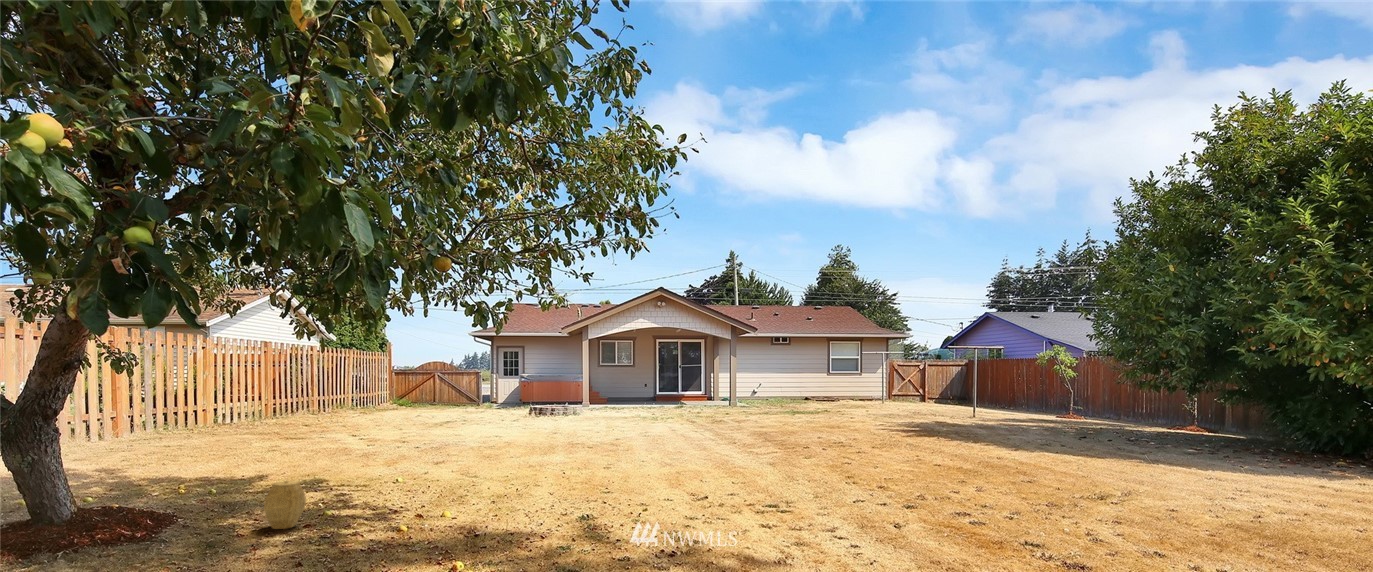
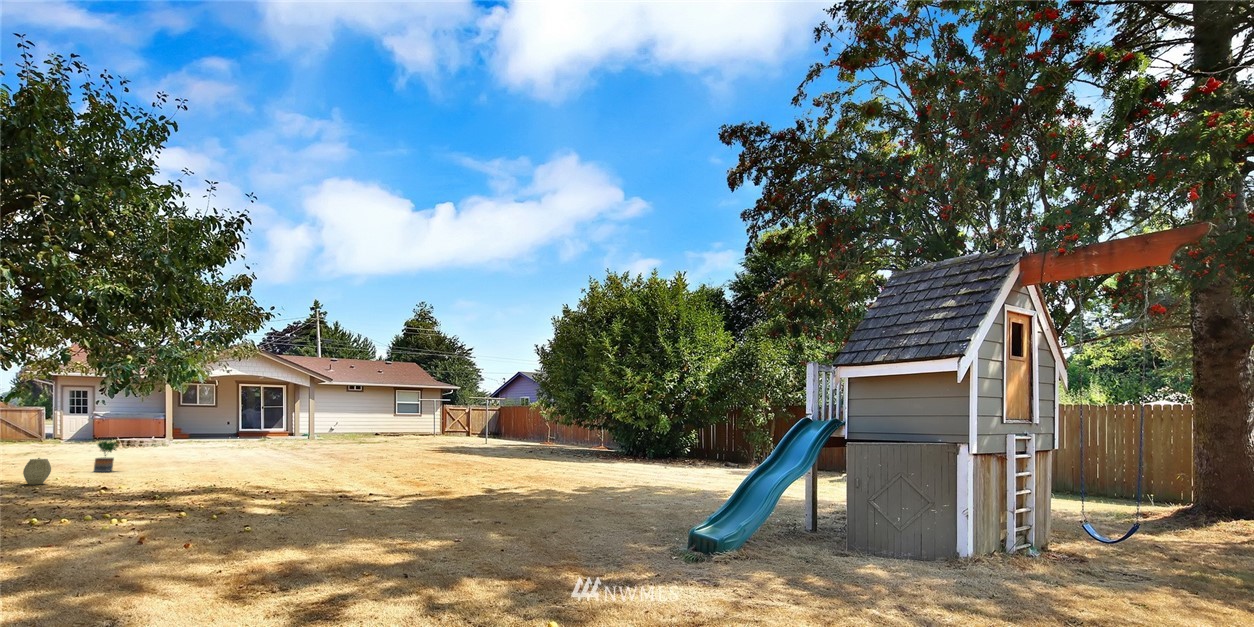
potted tree: none [419,435,452,485] -> present [94,441,118,472]

